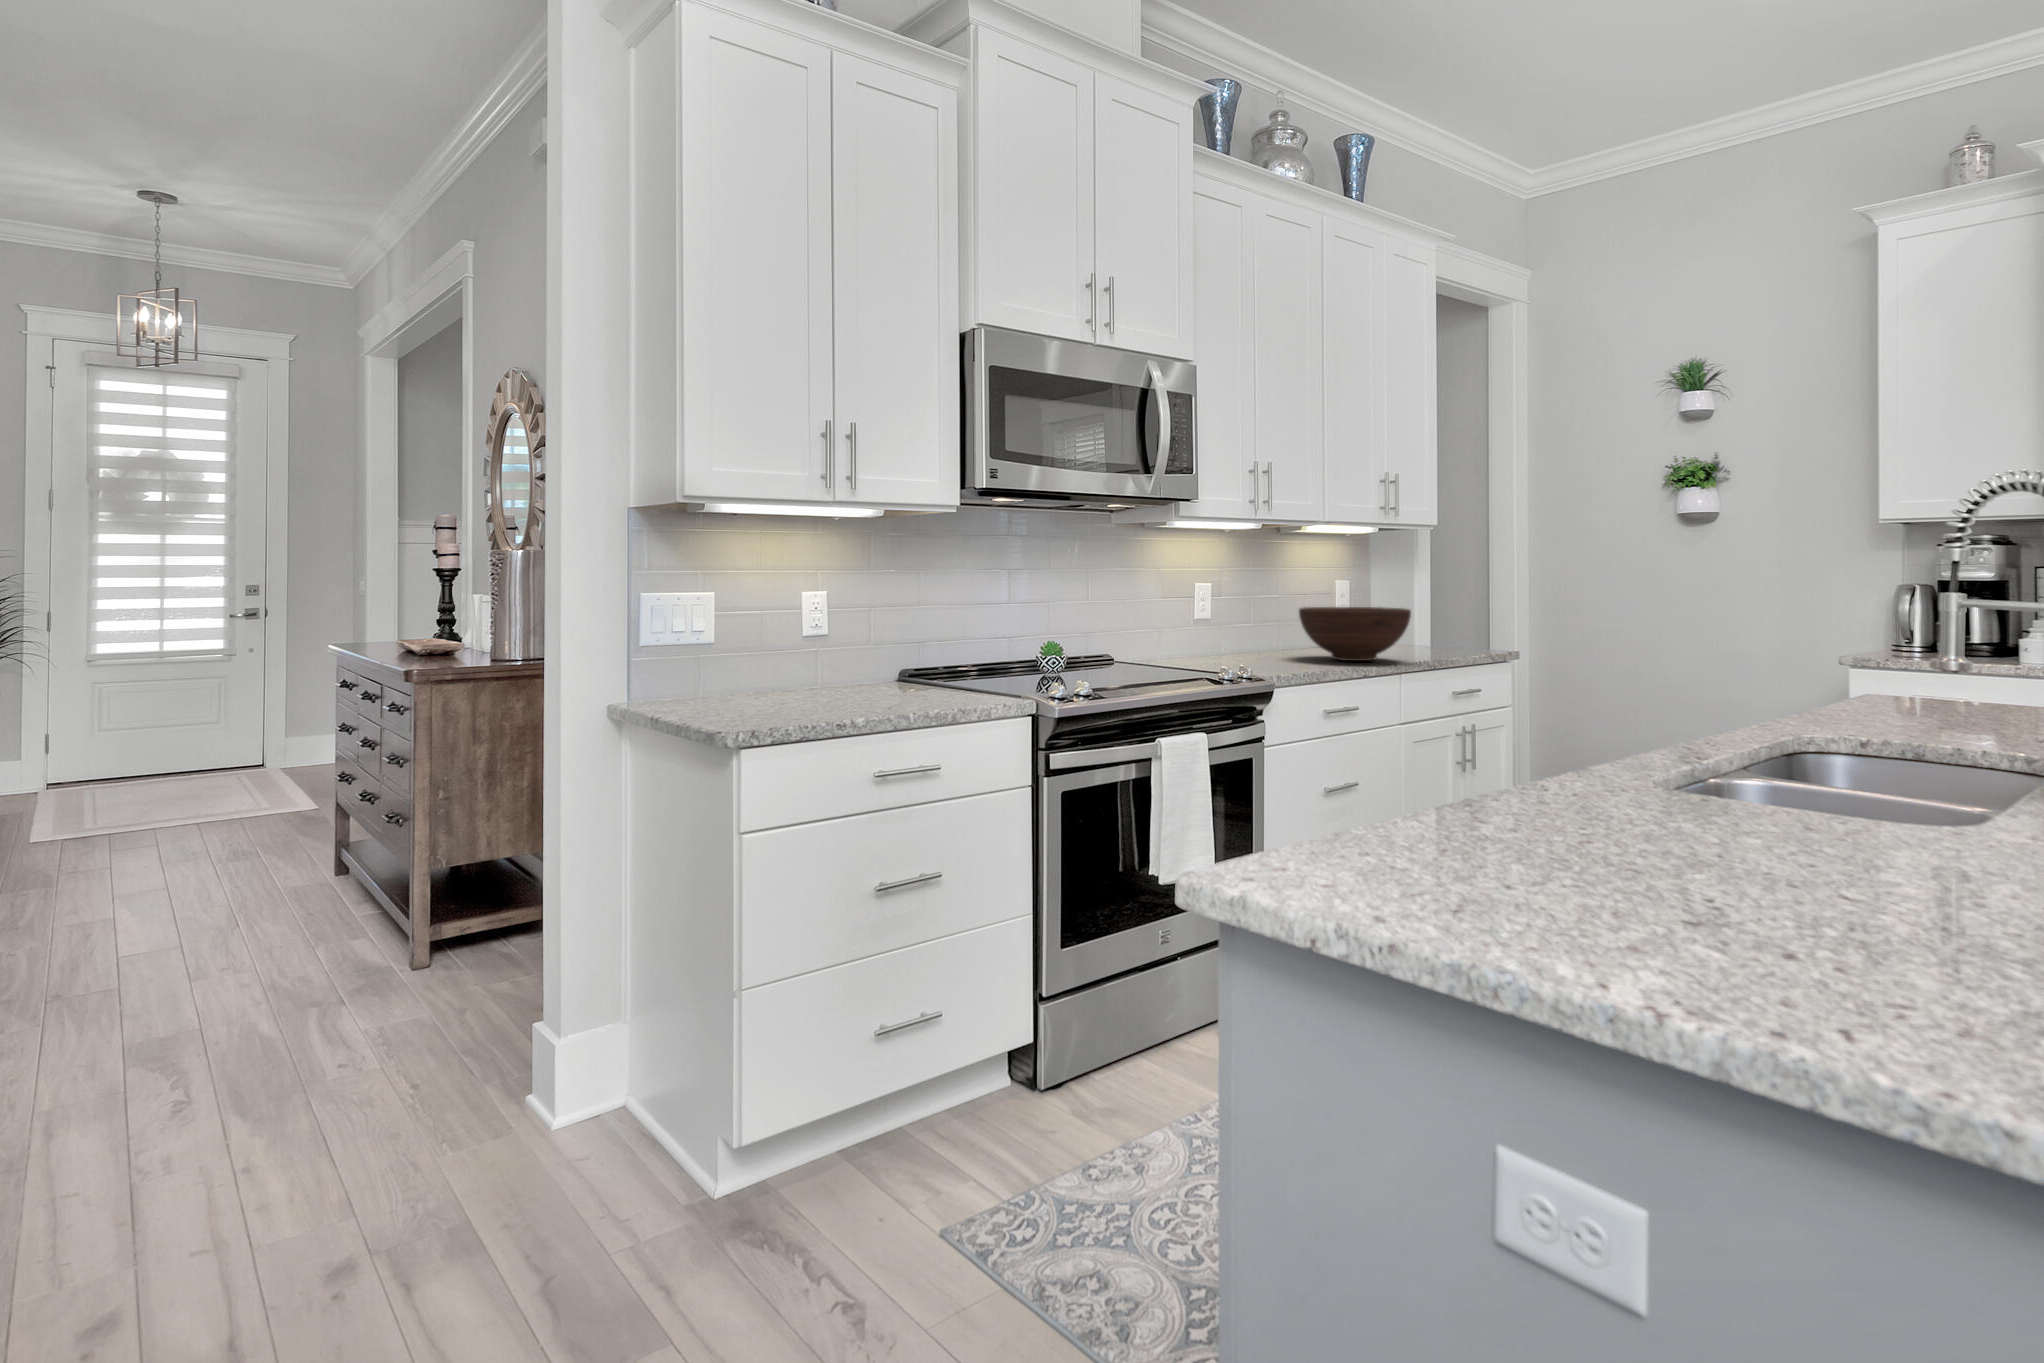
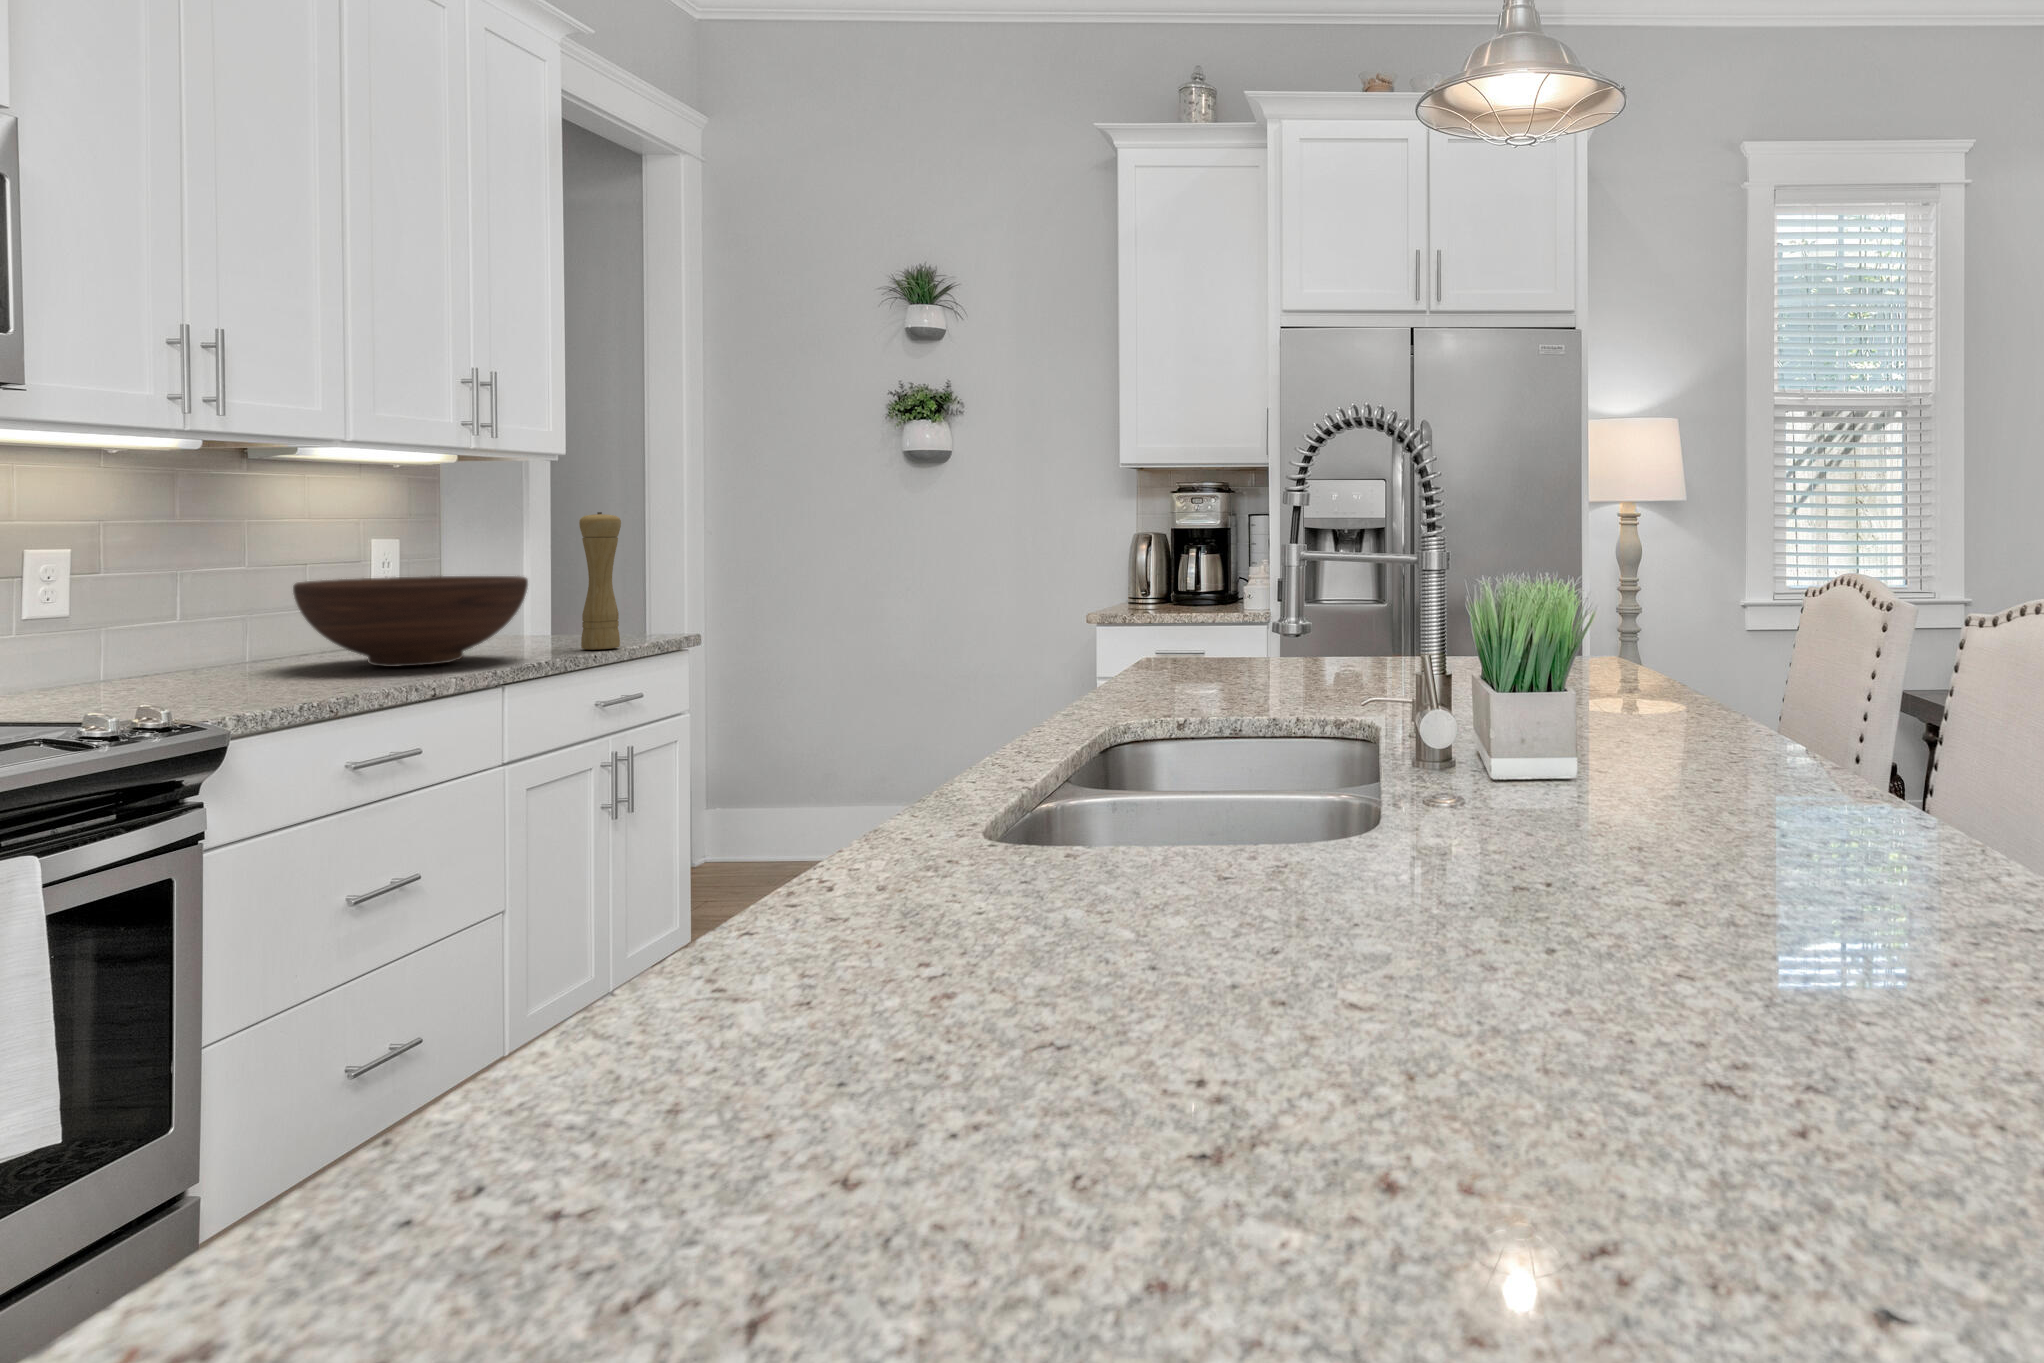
pepper mill: none [1441,567,1465,660] -> present [579,512,621,650]

